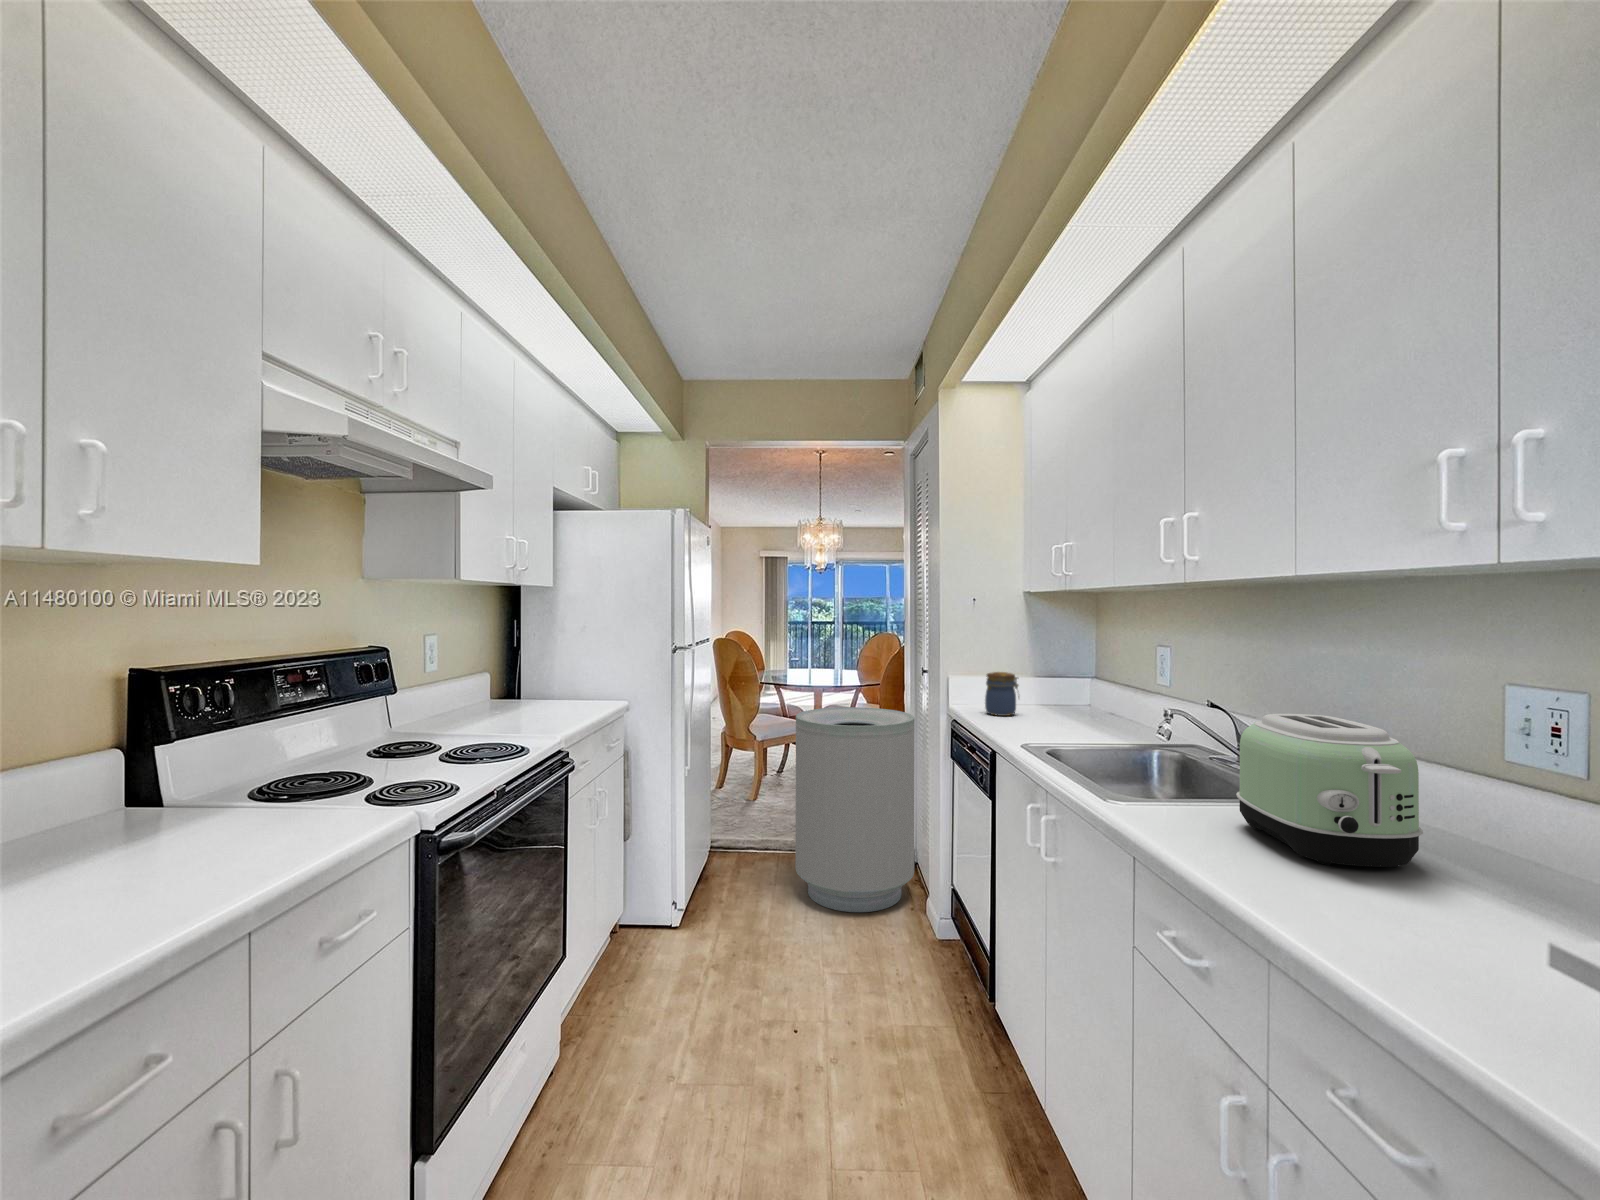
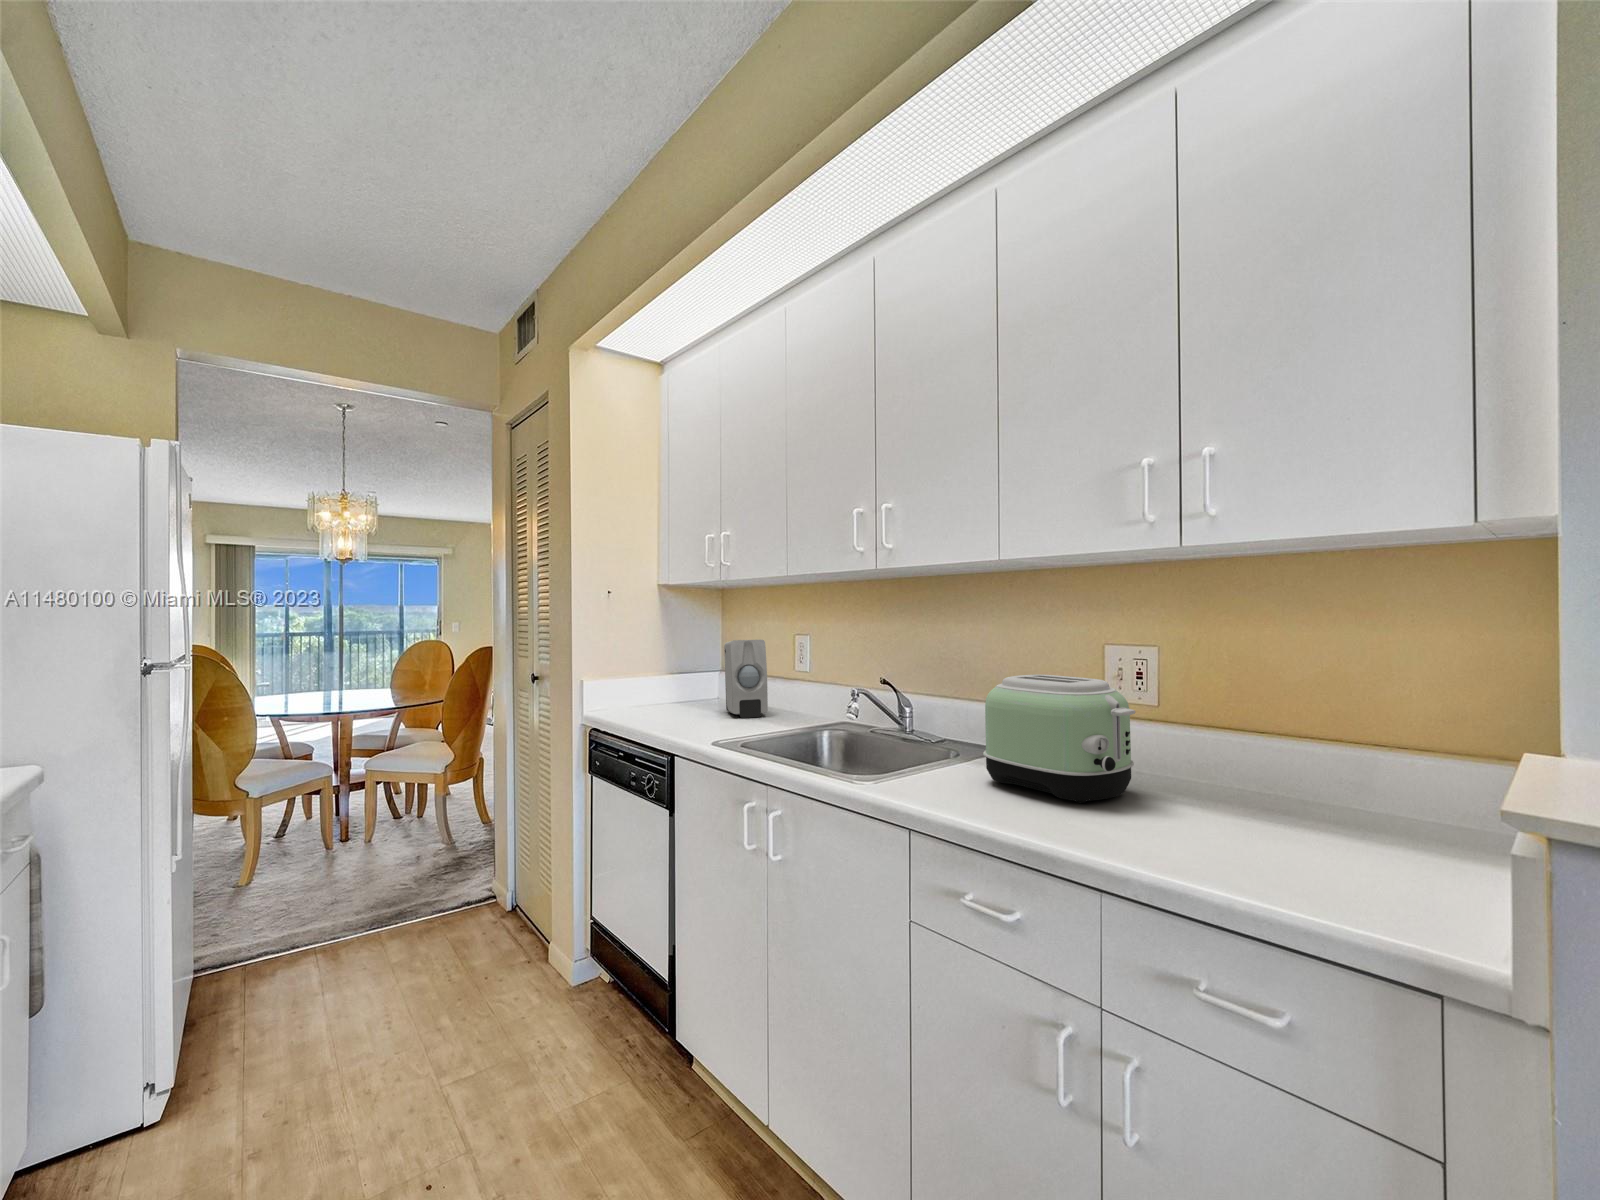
soap dispenser: none [1077,650,1115,728] -> present [724,640,768,718]
jar: present [985,672,1019,716] -> none [630,670,667,718]
trash can: present [795,707,915,912] -> none [356,729,526,997]

